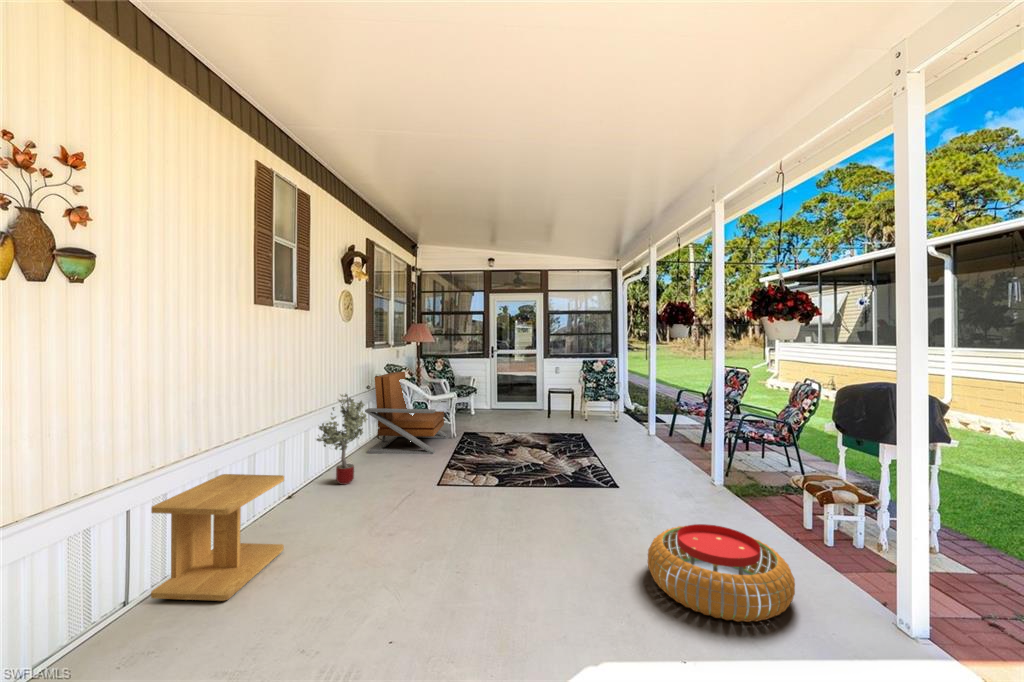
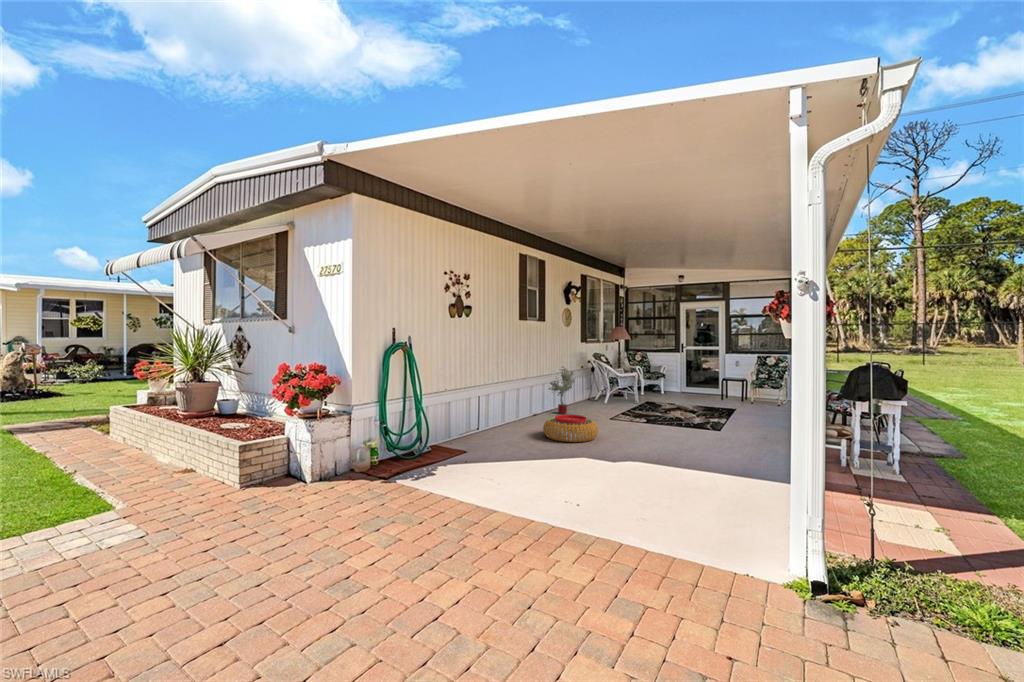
lounge chair: present [365,371,447,454] -> none [578,358,634,409]
side table: present [151,474,284,601] -> none [486,393,531,434]
pouf: present [648,524,795,622] -> present [543,414,598,442]

